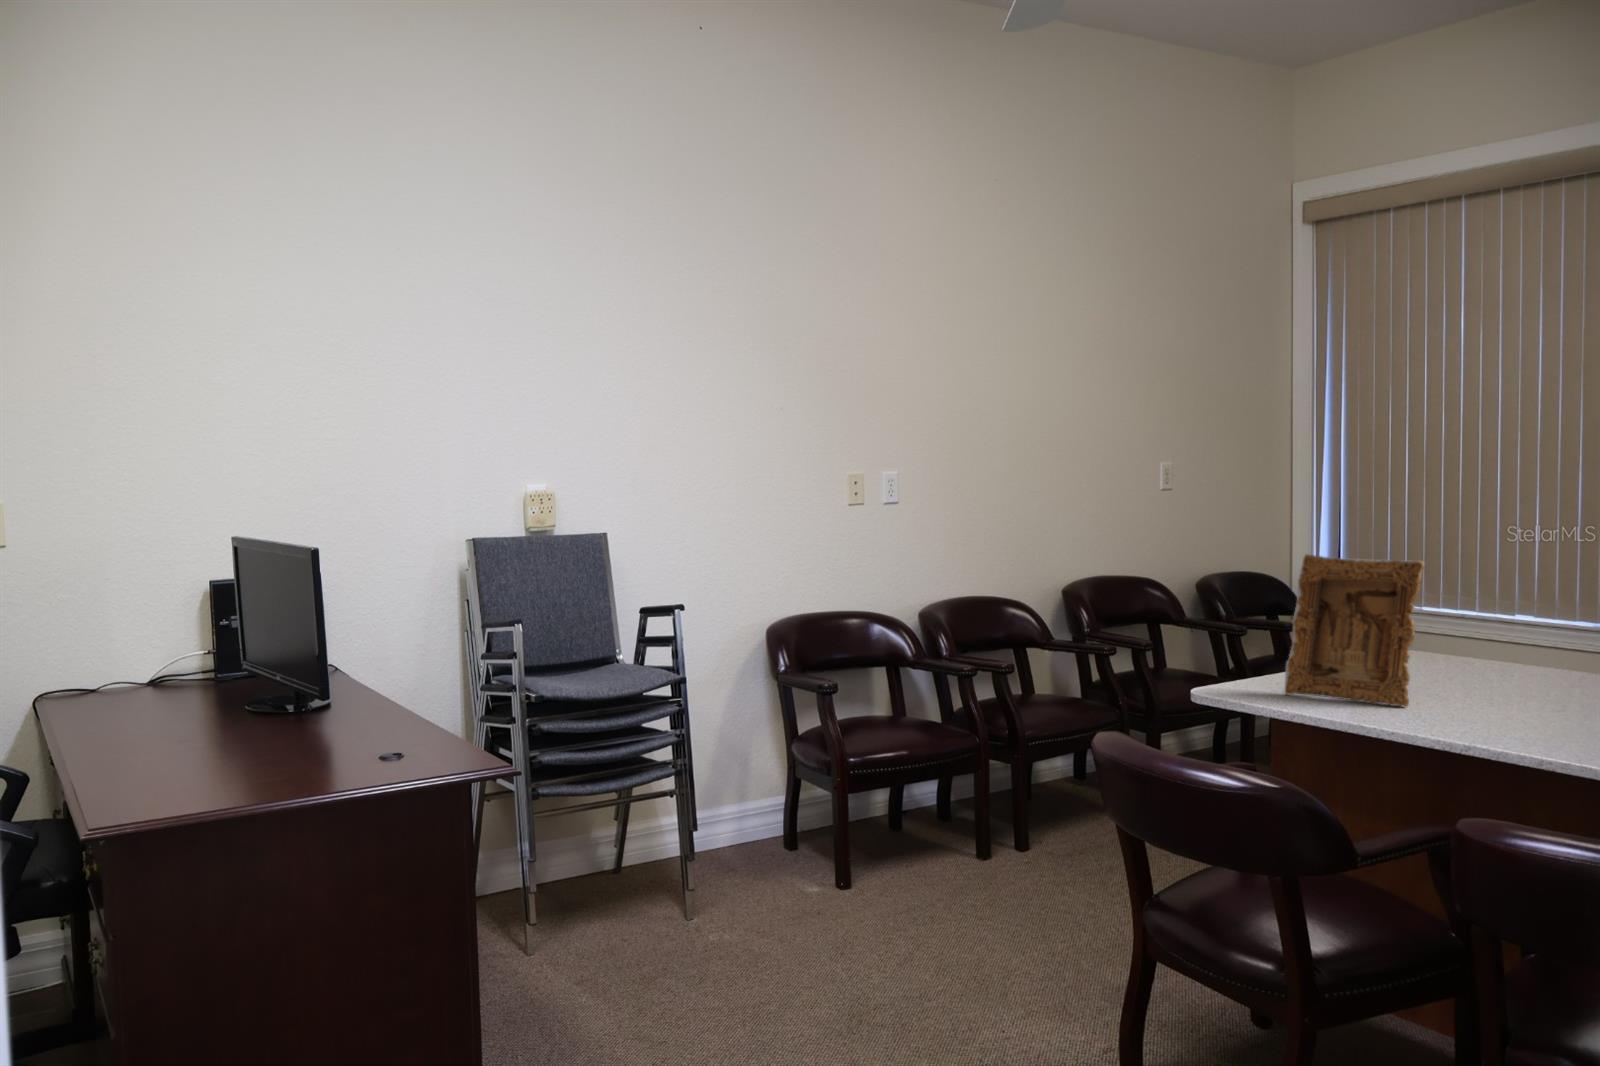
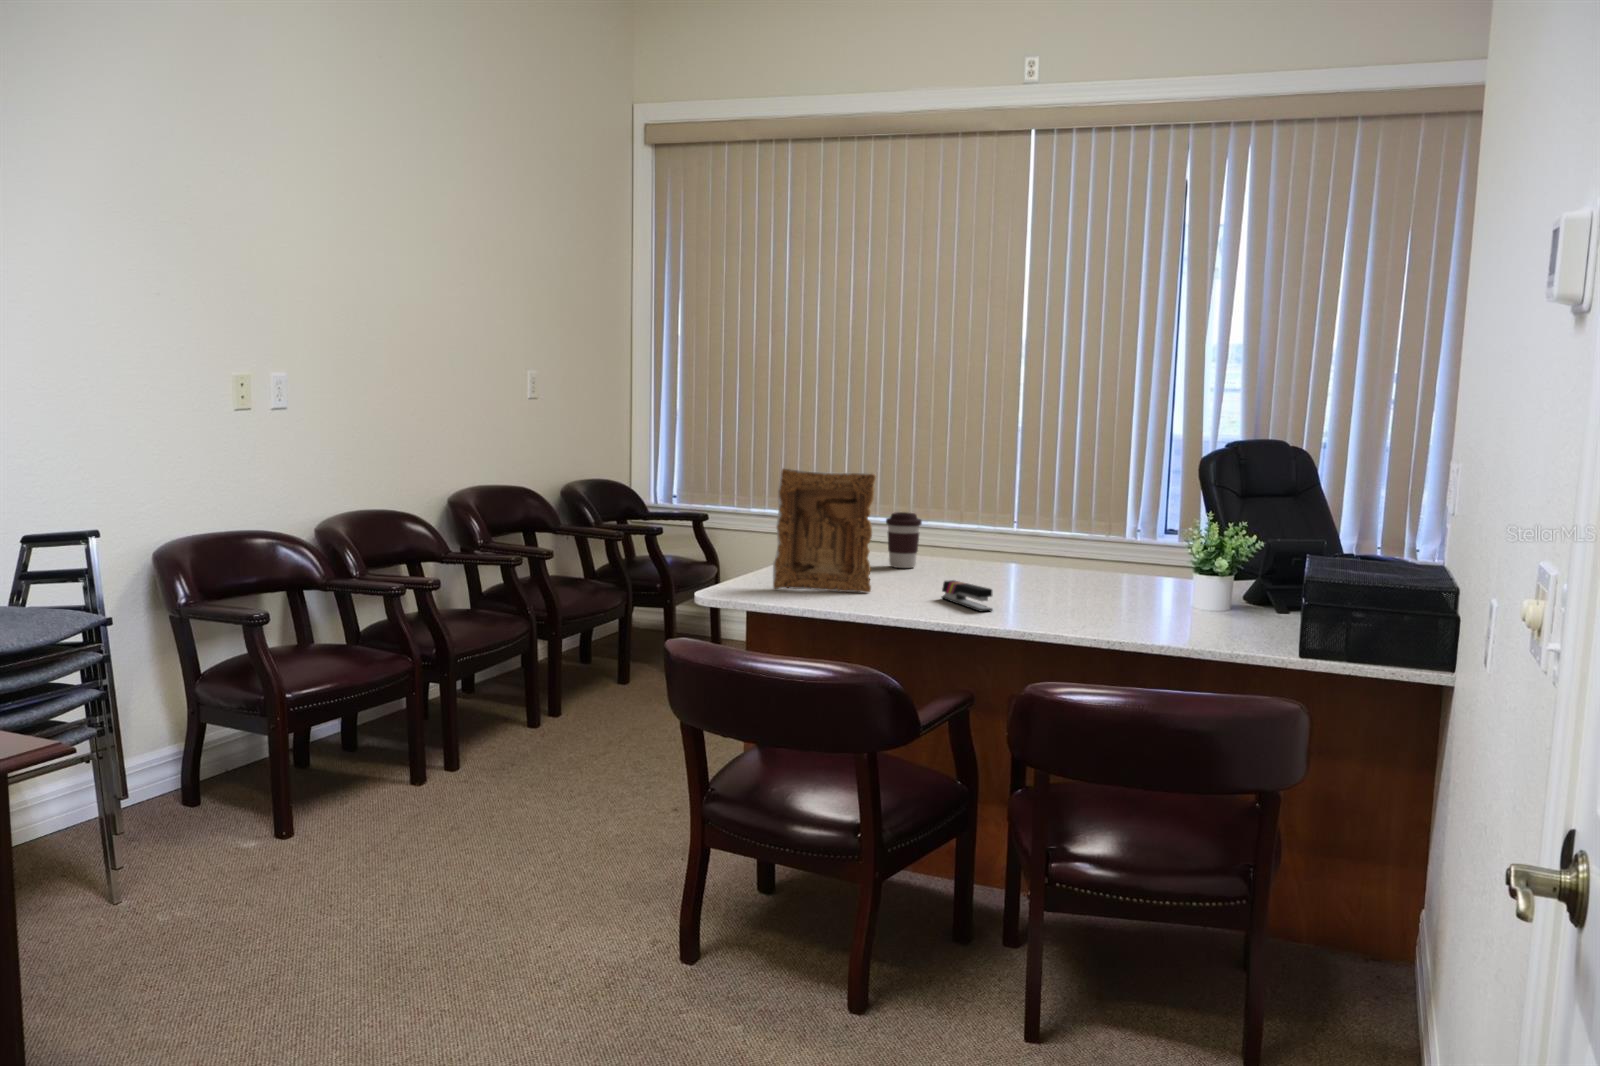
coffee cup: none [1476,612,1527,681] -> present [886,512,922,568]
stapler: none [1501,699,1559,743] -> present [942,580,992,612]

